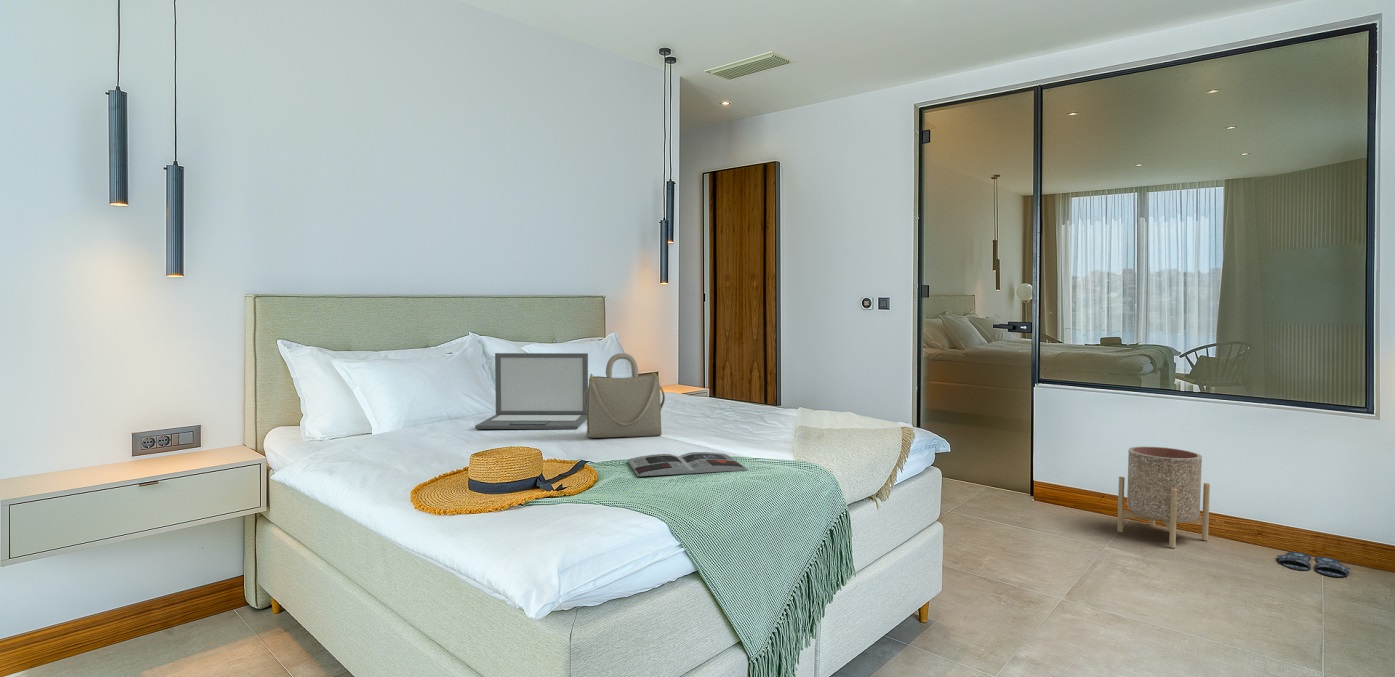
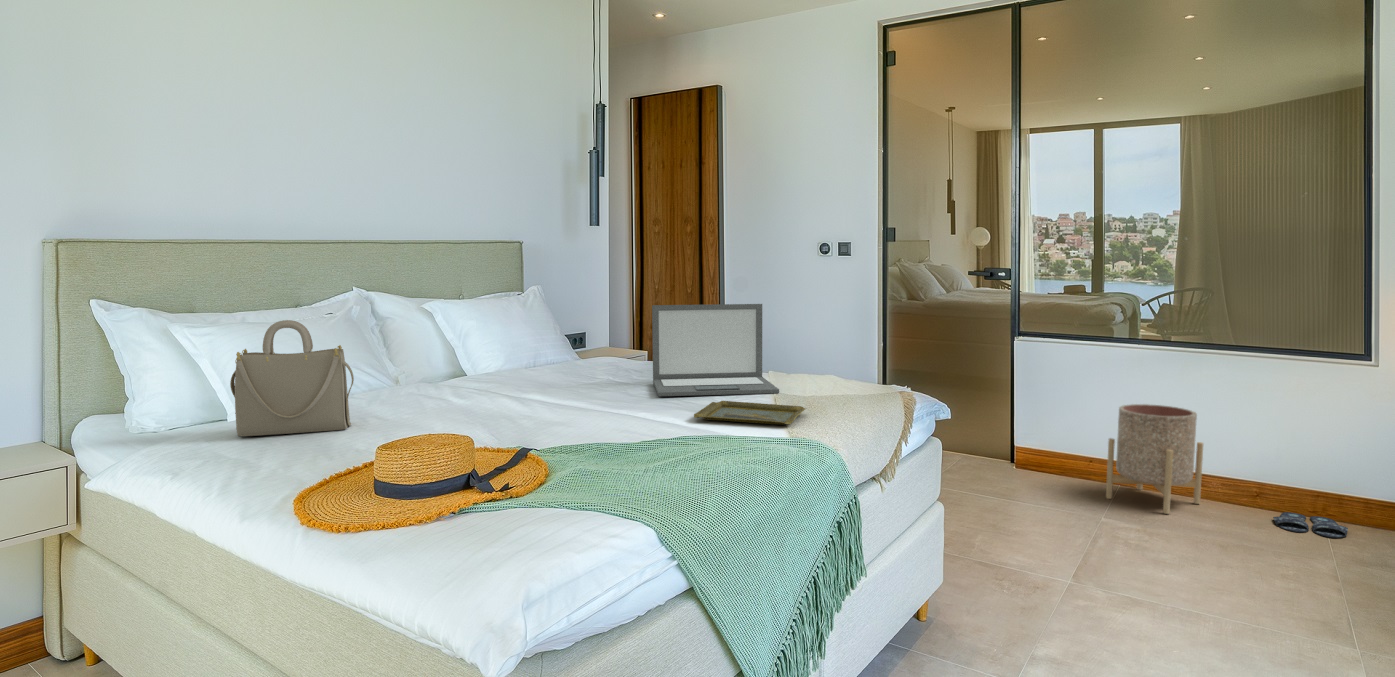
laptop: present [475,353,588,429] -> present [652,304,779,396]
handbag: present [584,353,665,438] -> present [230,320,354,436]
tray: none [725,430,819,450] -> present [694,401,805,425]
magazine: present [628,452,748,476] -> none [579,431,735,467]

